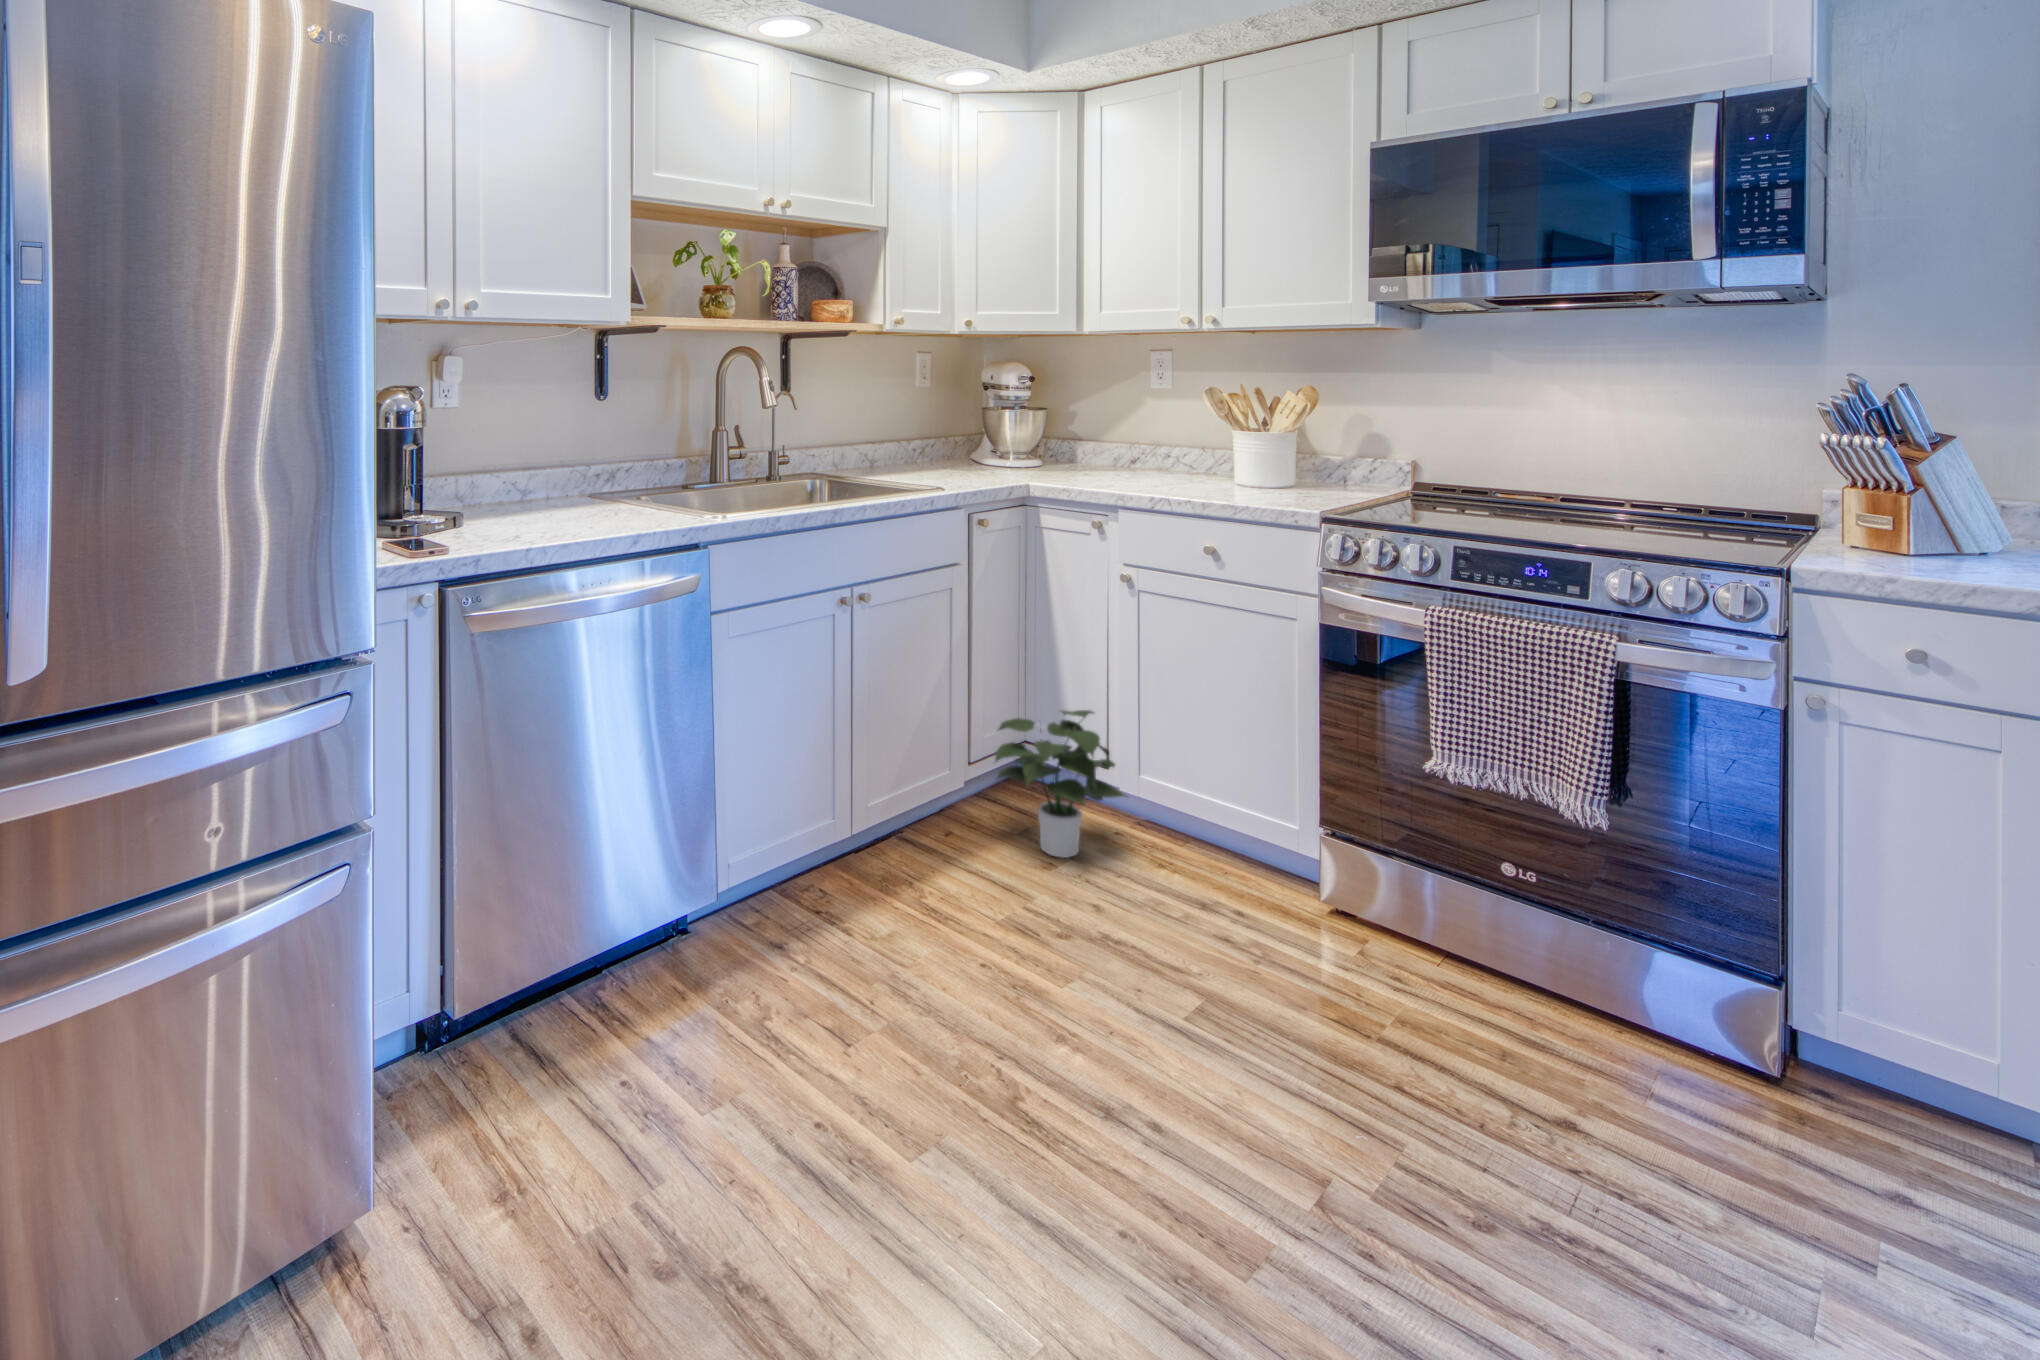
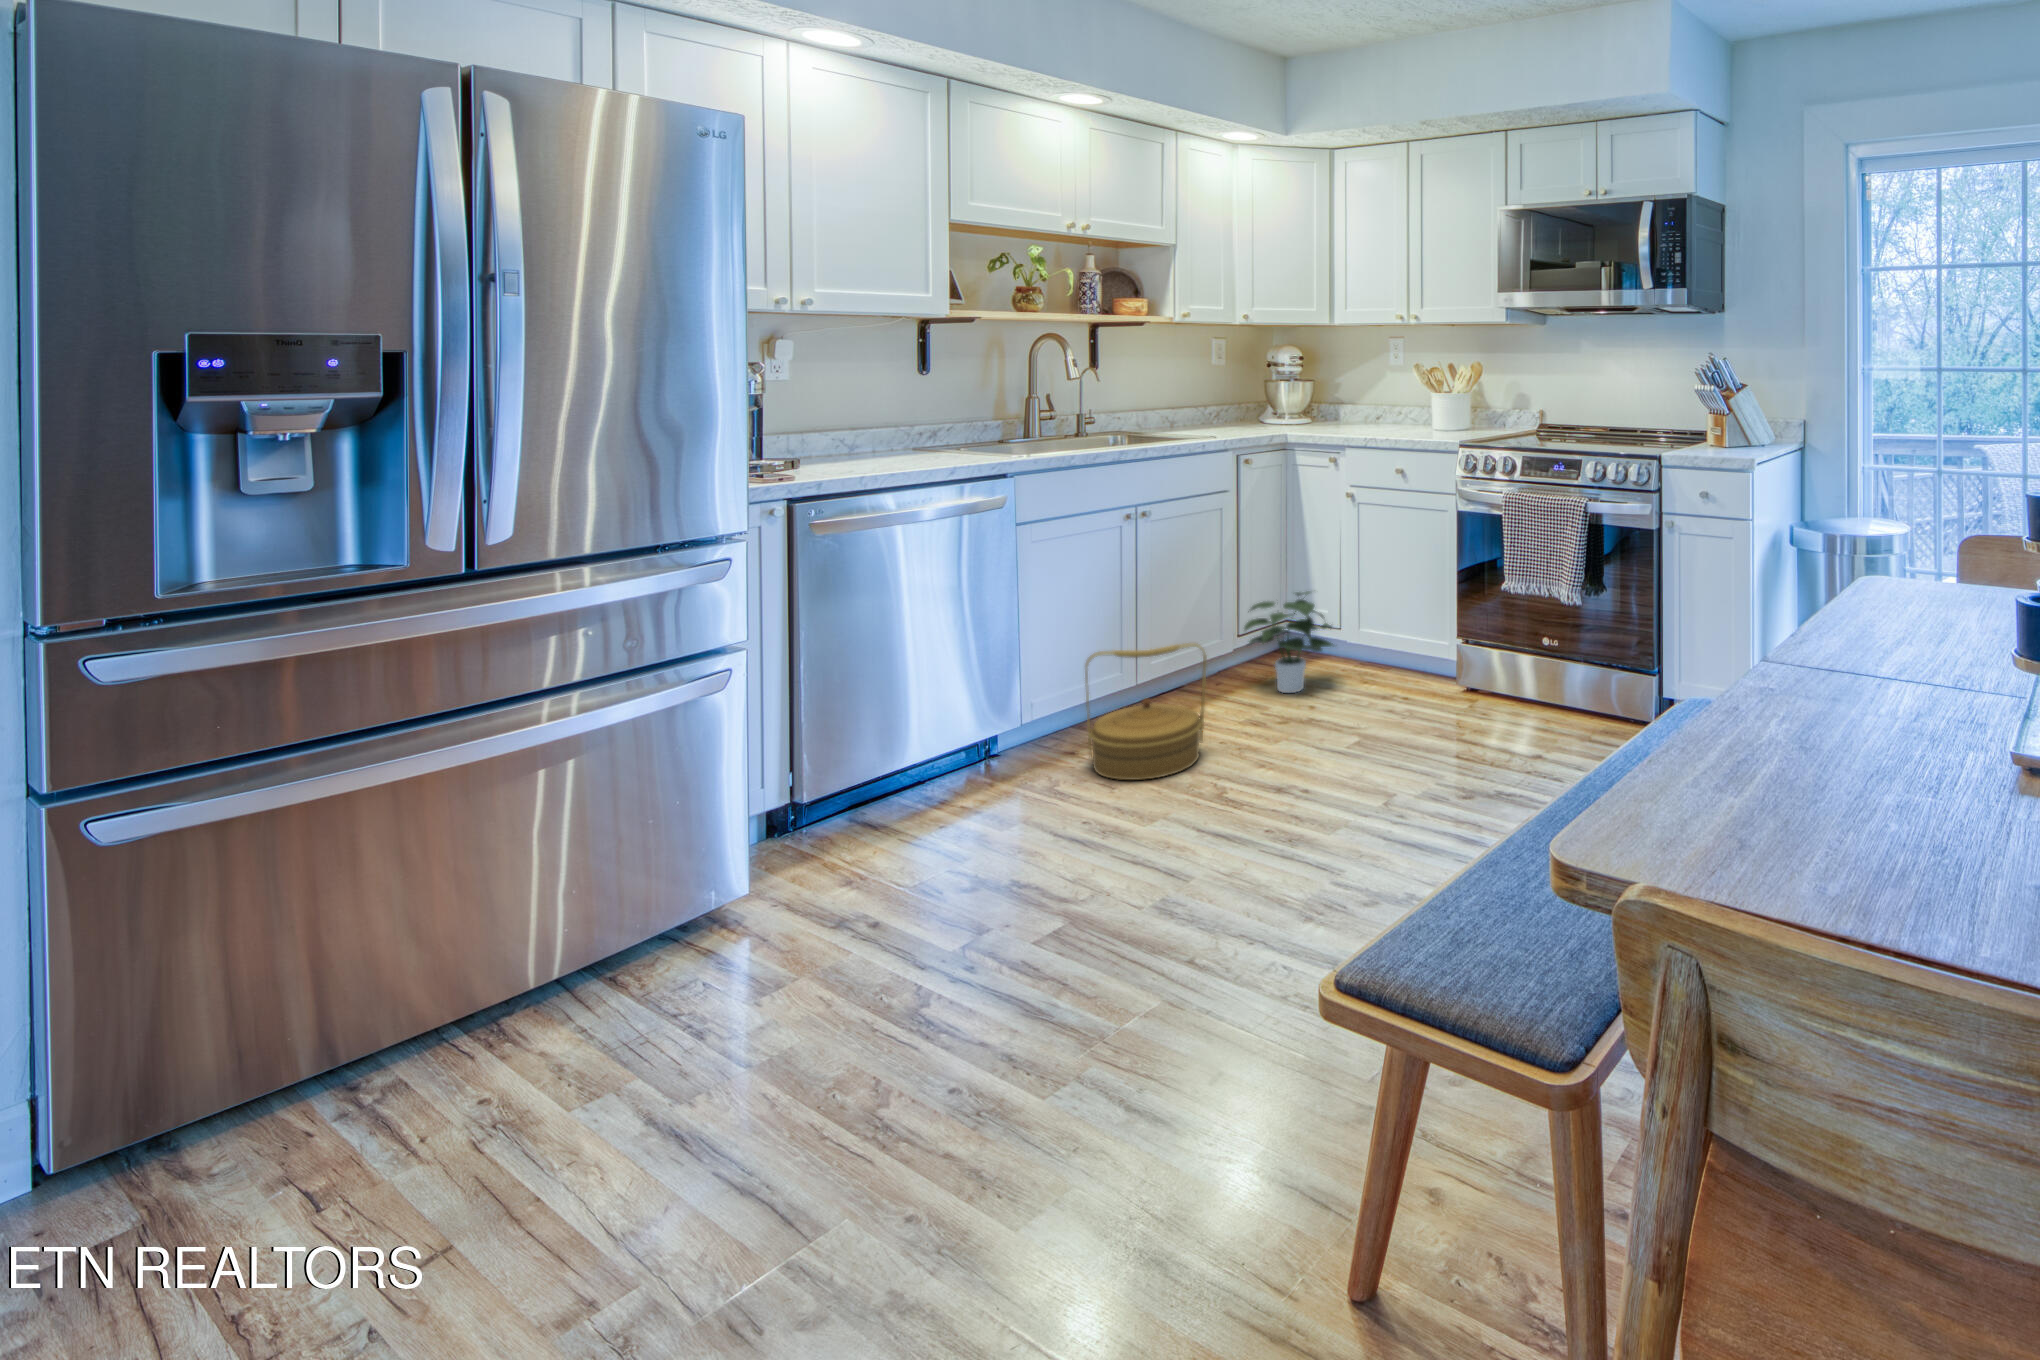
basket: none [812,804,982,1018] -> present [1085,643,1207,780]

